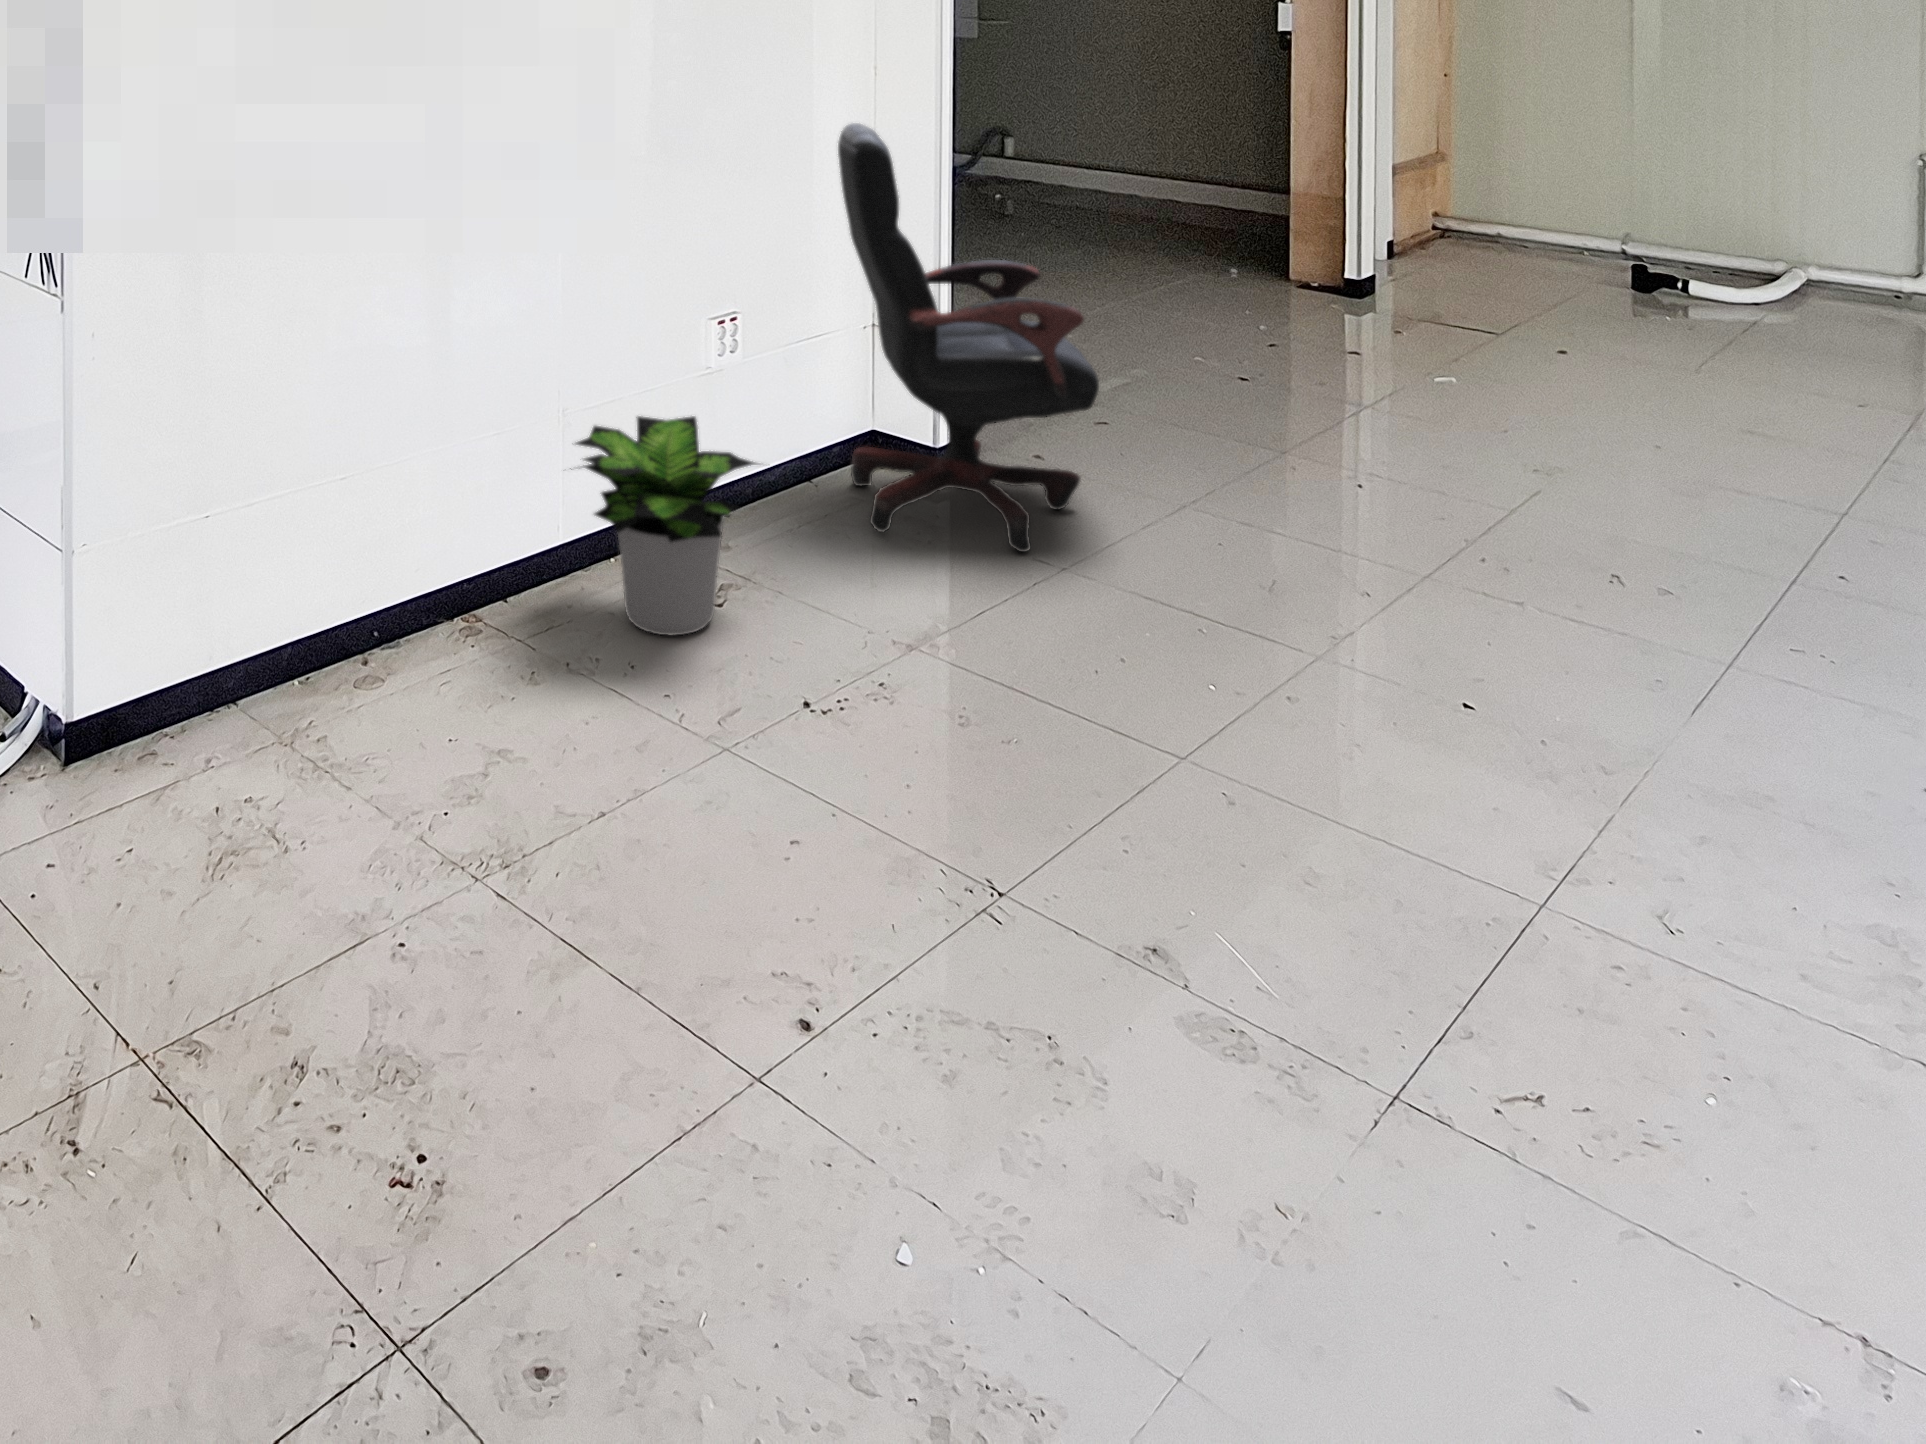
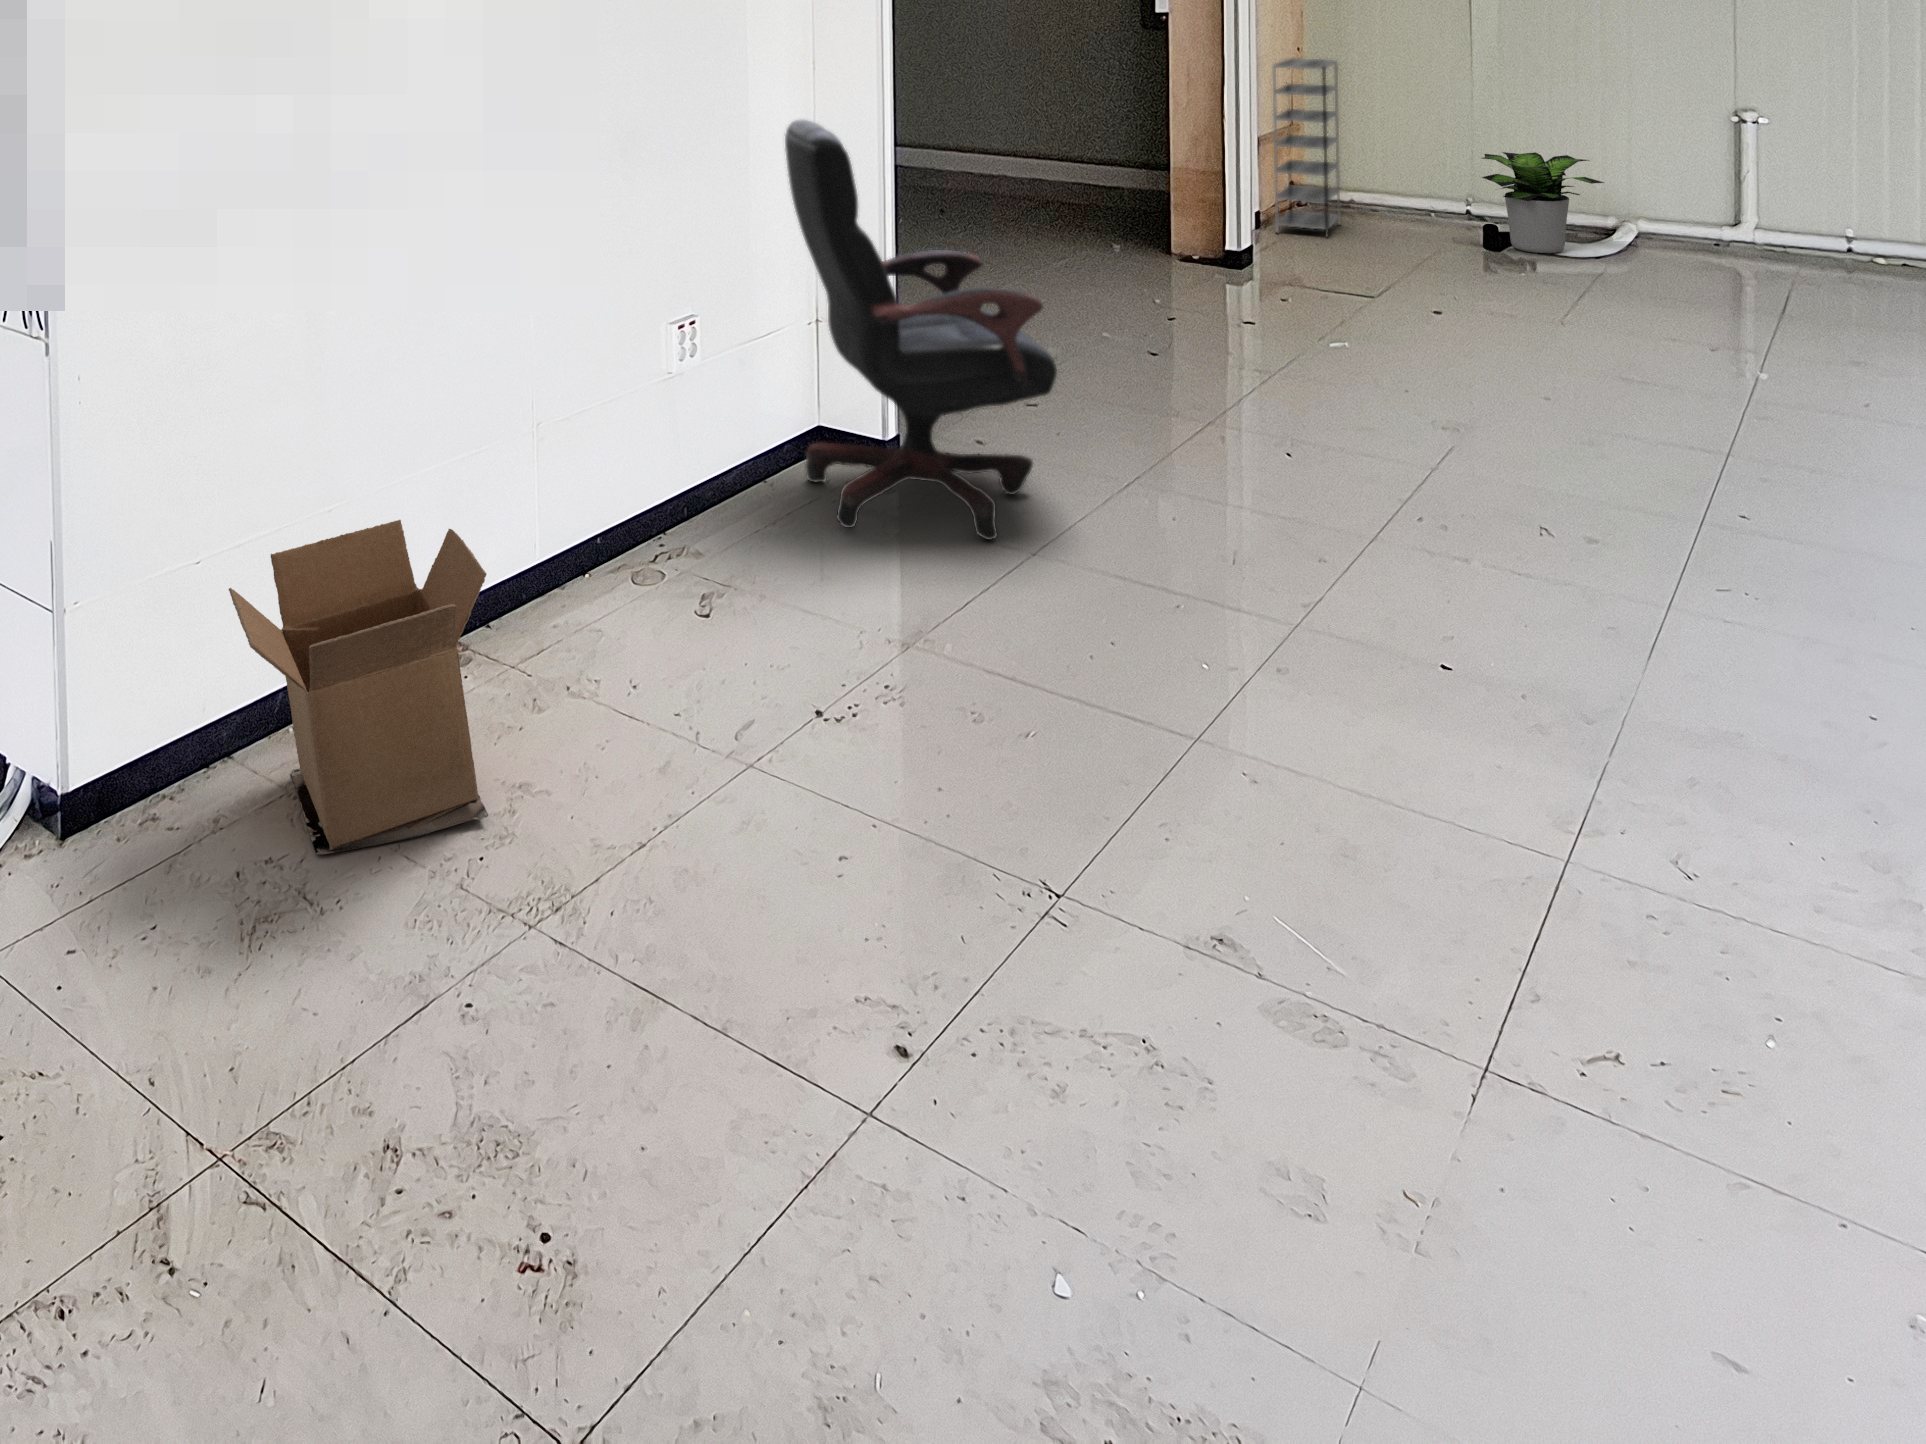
shelving unit: none [1410,82,1485,272] -> present [1273,59,1341,238]
potted plant: present [570,416,756,635] -> present [1482,152,1604,253]
cardboard box: none [230,489,467,798] -> present [229,520,488,854]

